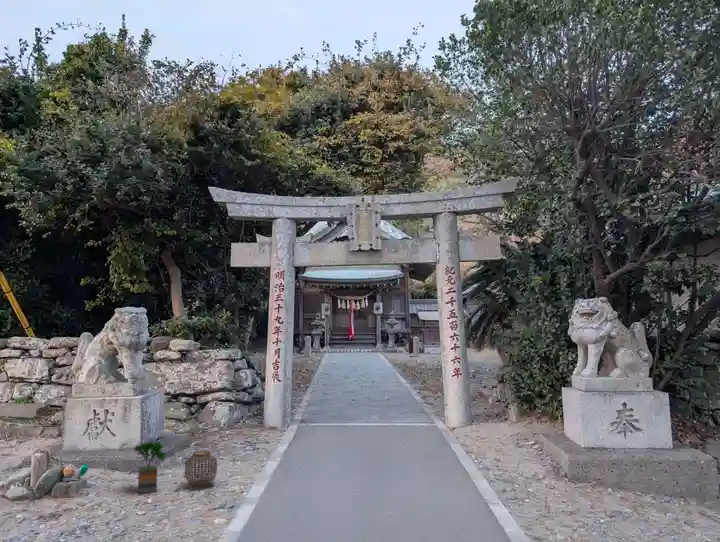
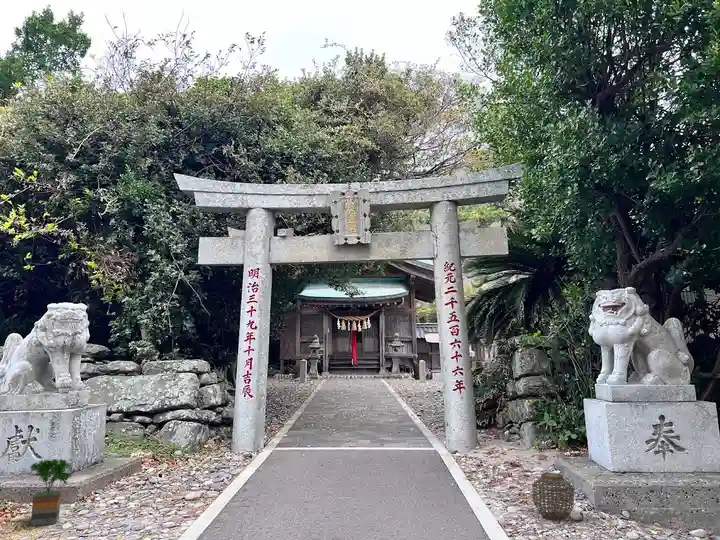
woven basket: present [185,451,217,488] -> present [532,473,574,520]

